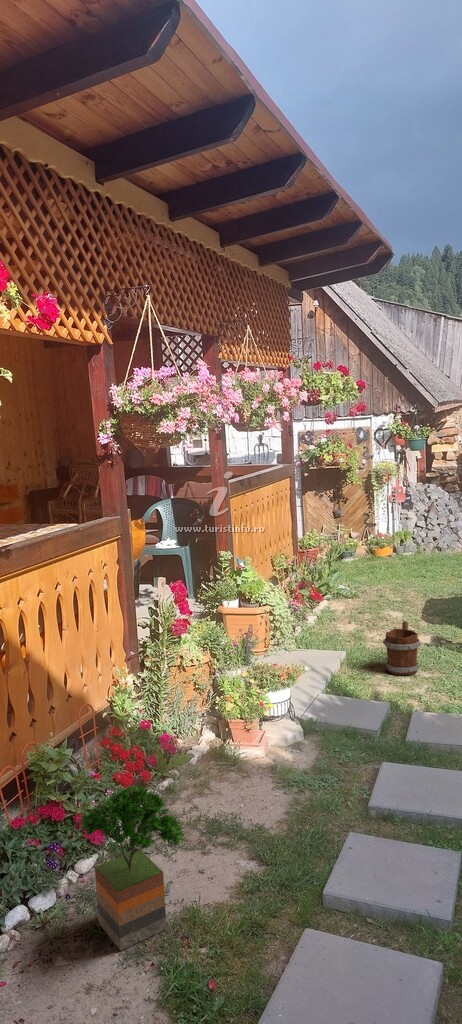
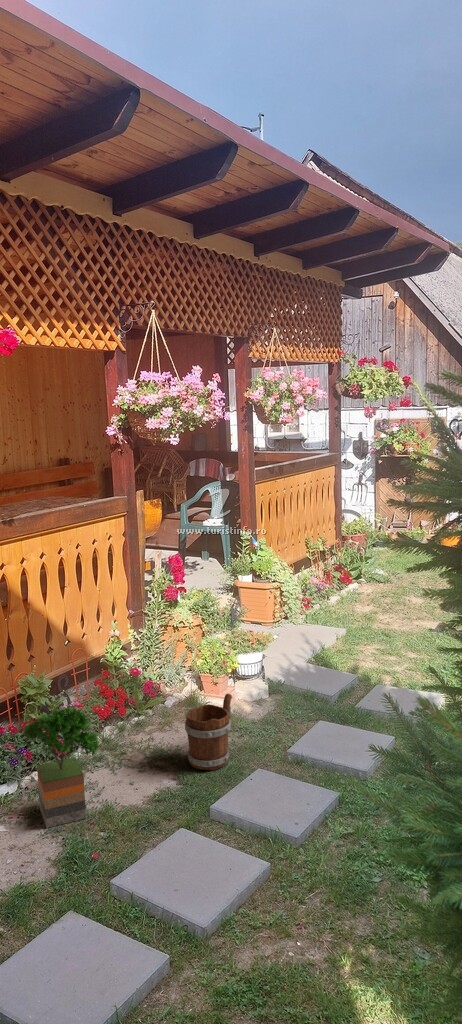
bucket: present [383,621,421,675] -> present [185,694,232,770]

